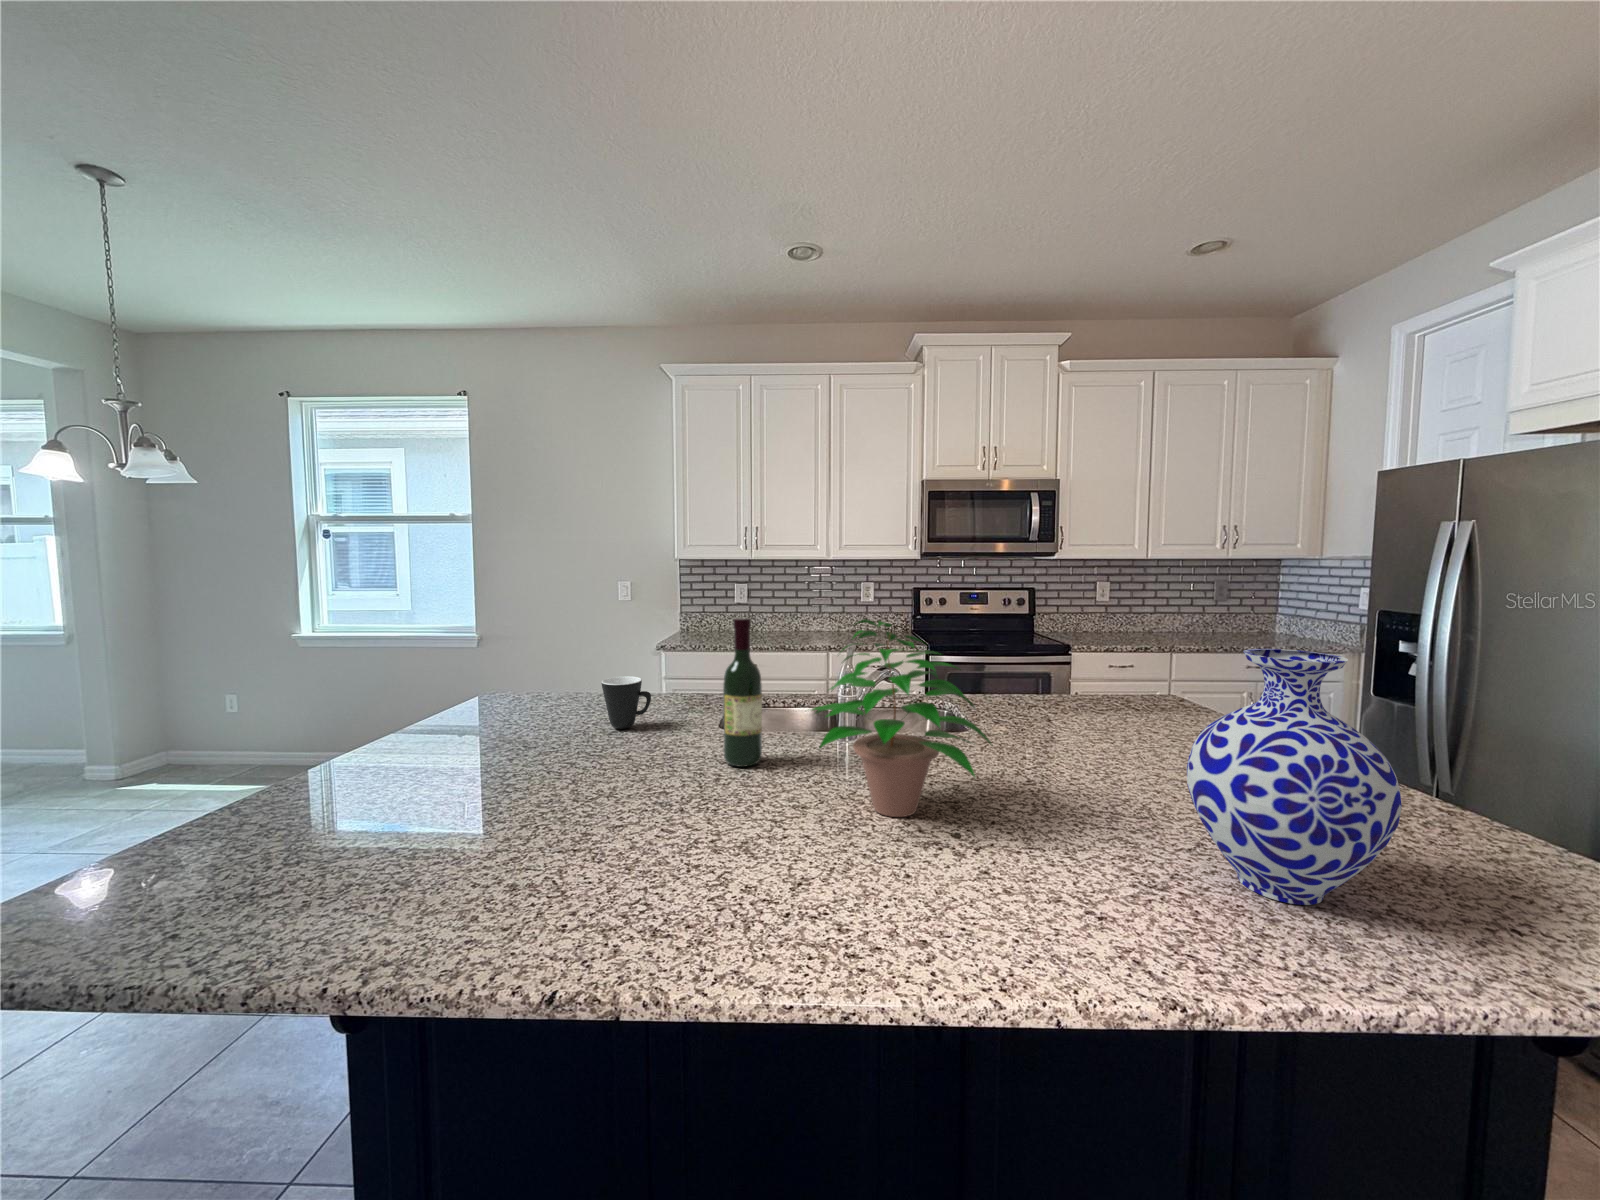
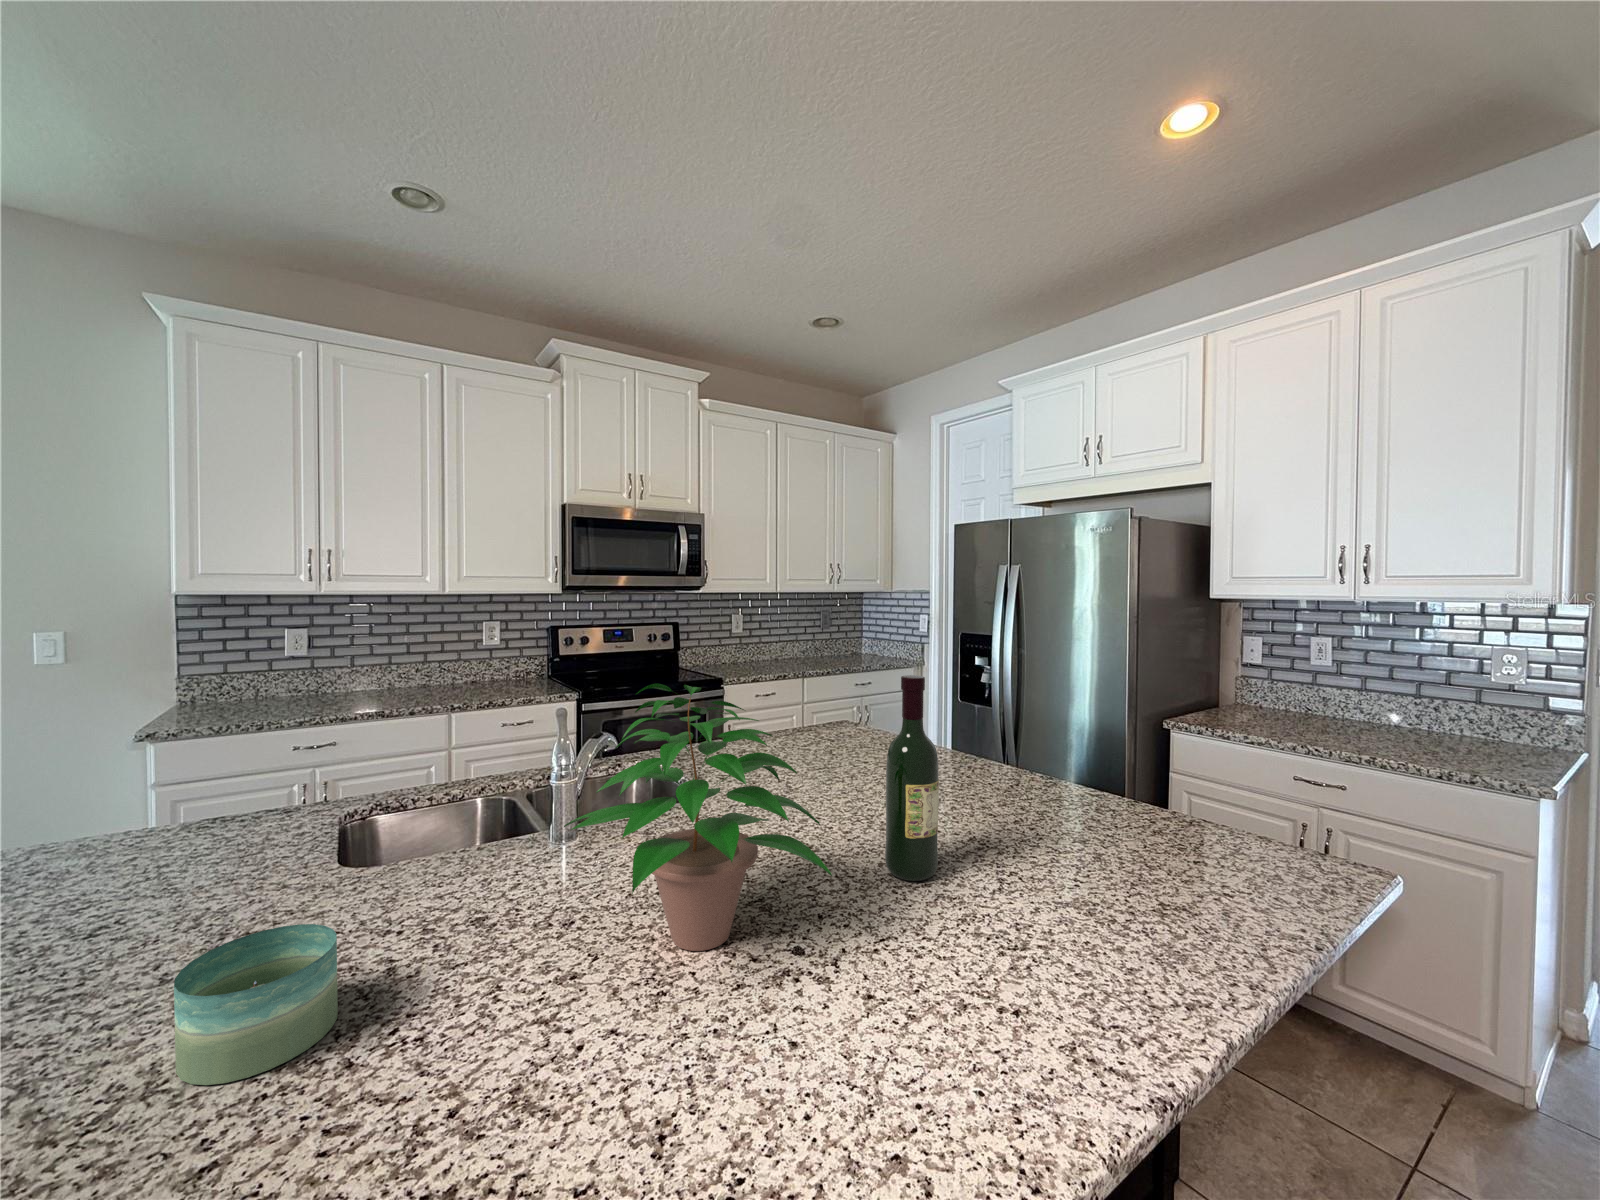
wine bottle: present [723,618,762,767] -> present [885,675,939,881]
vase: present [1187,649,1402,905] -> none [1008,681,1185,925]
mug: present [601,676,651,729] -> none [67,813,194,919]
candle: none [619,737,687,802] -> present [174,924,338,1085]

